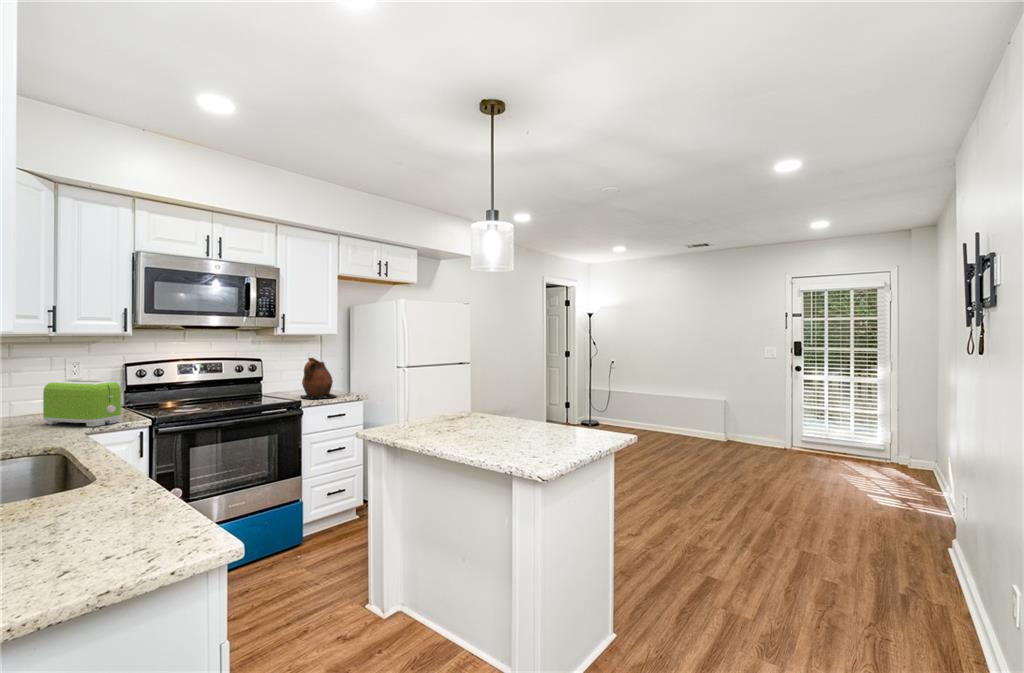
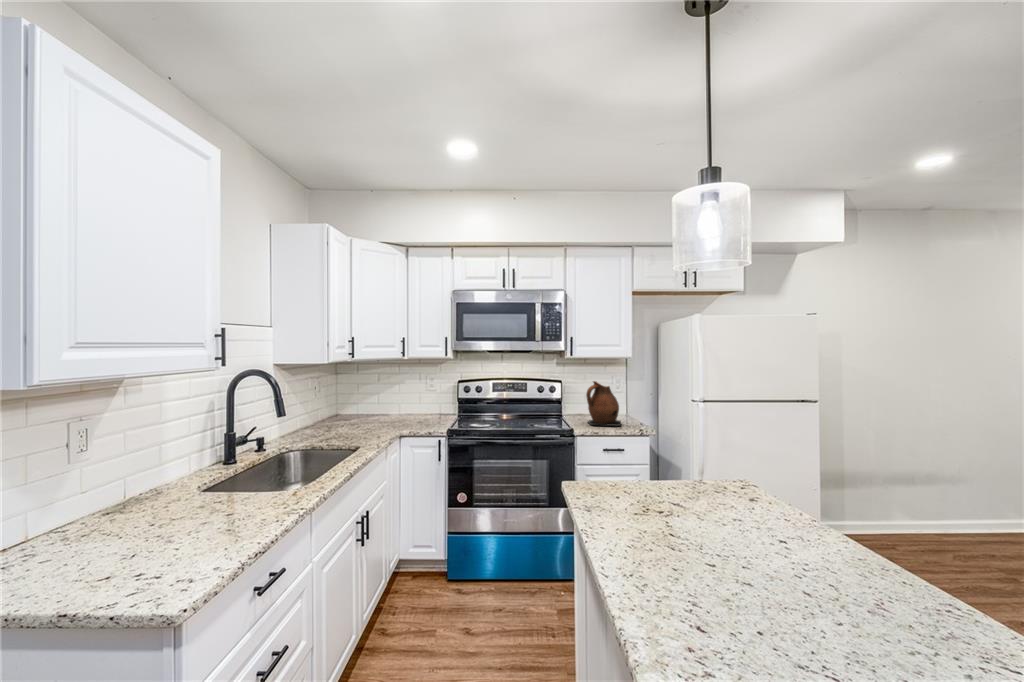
toaster: present [43,380,121,426] -> none [393,392,429,431]

